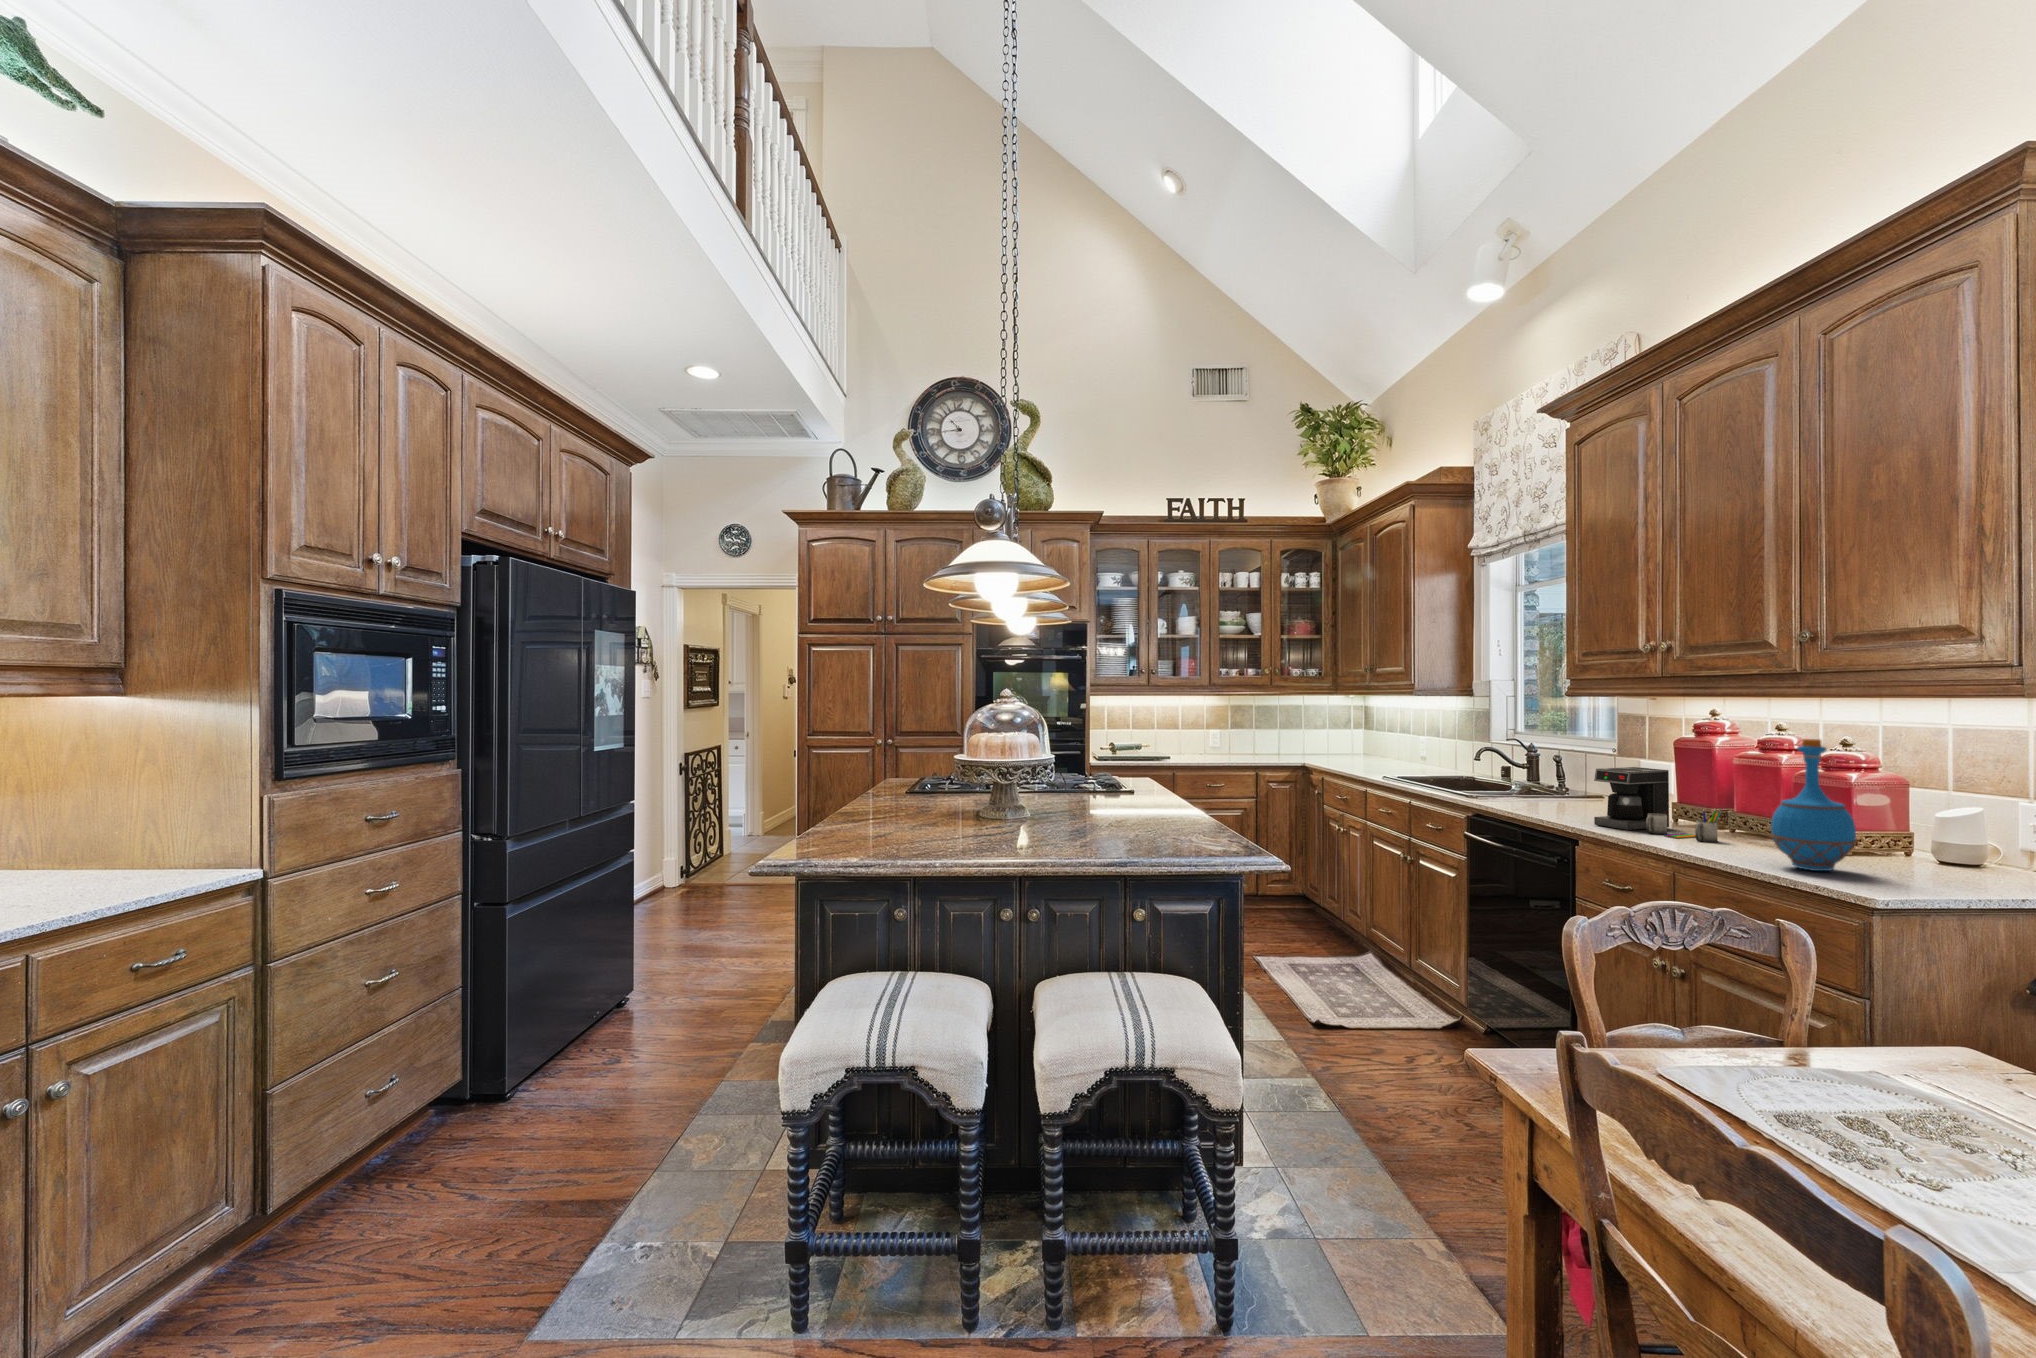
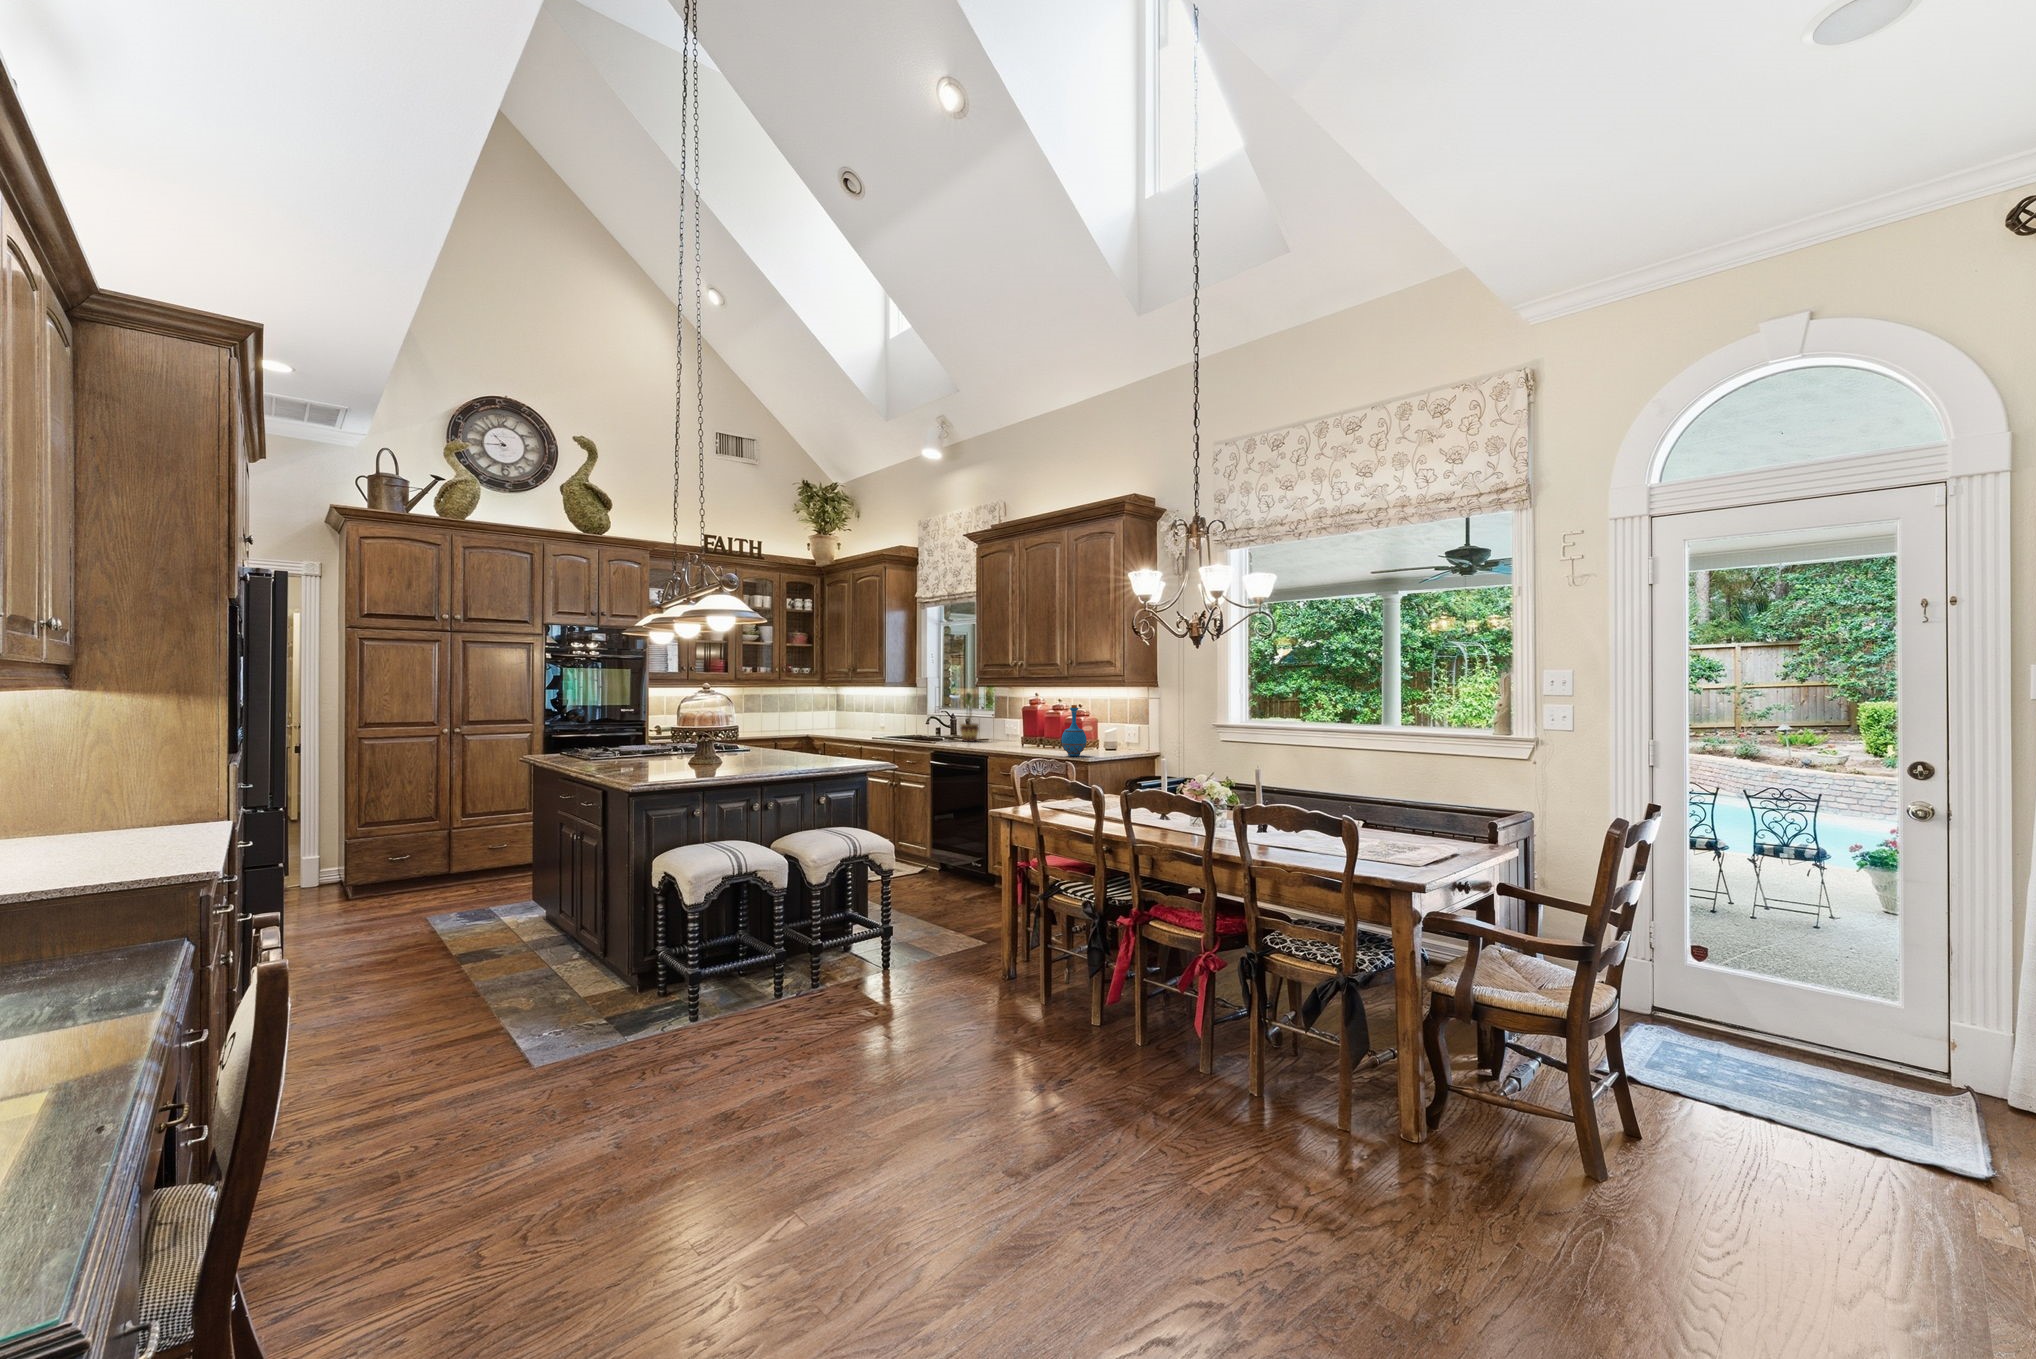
potted plant: none [1521,707,1594,801] -> present [960,693,981,741]
coffee maker: present [1594,767,1721,842] -> none [995,721,1044,751]

